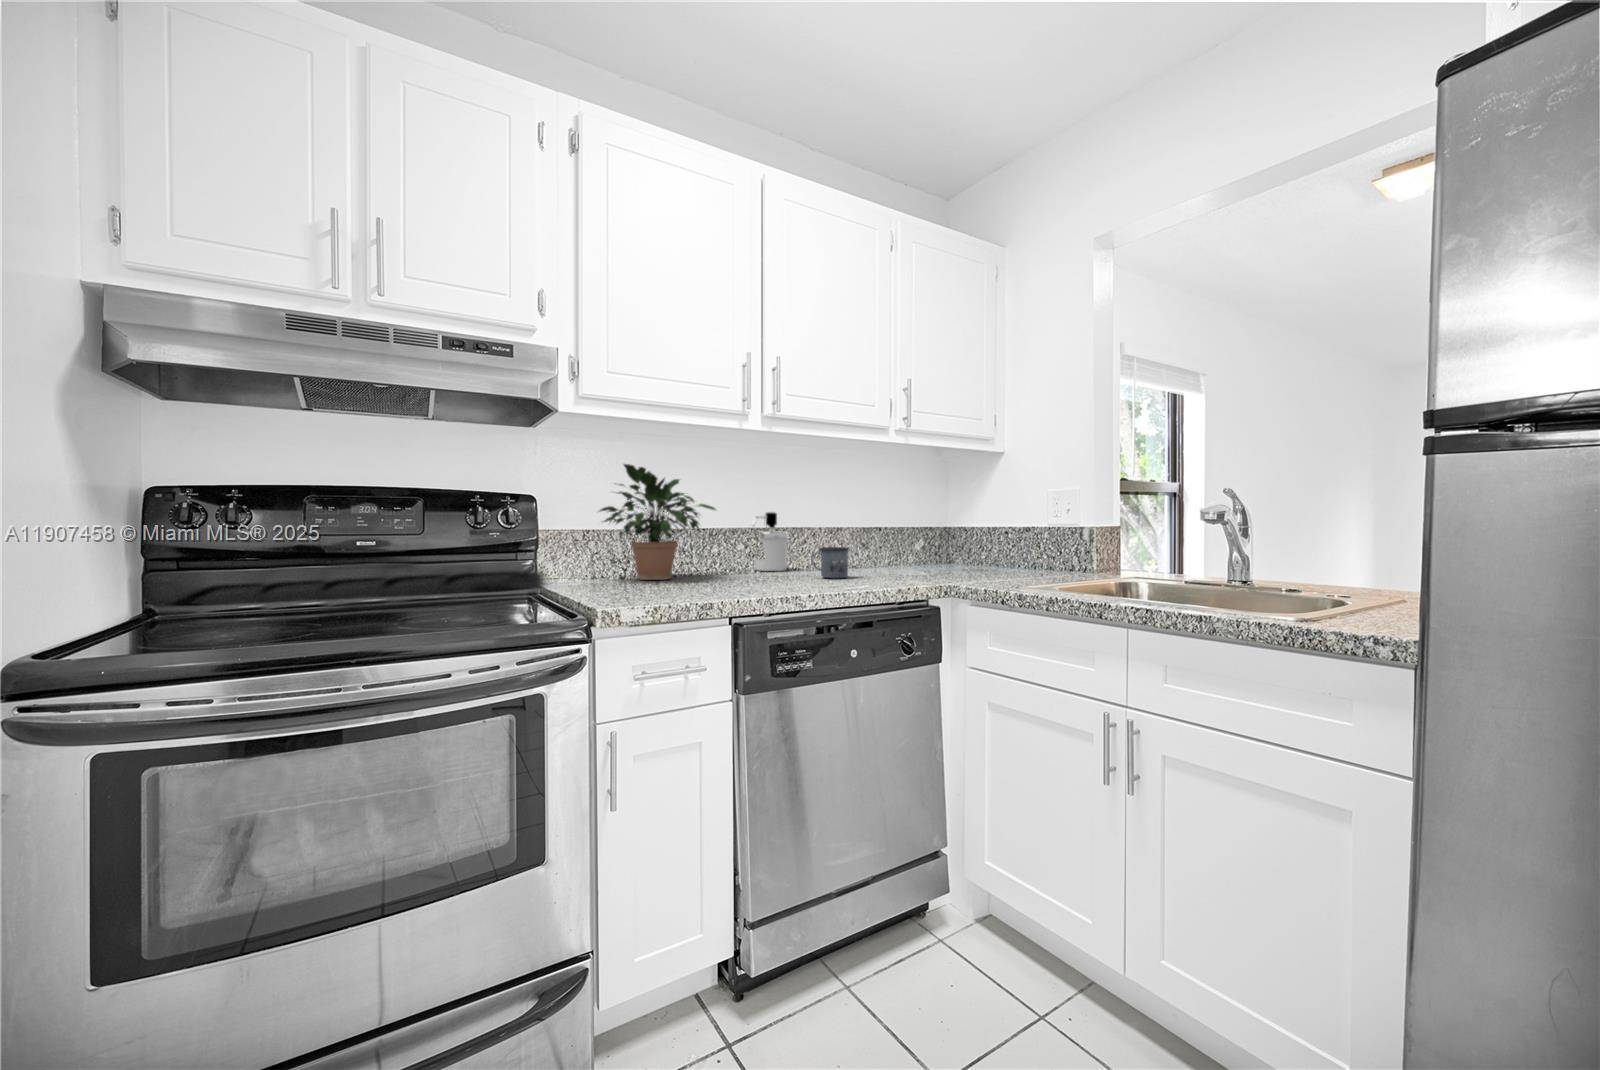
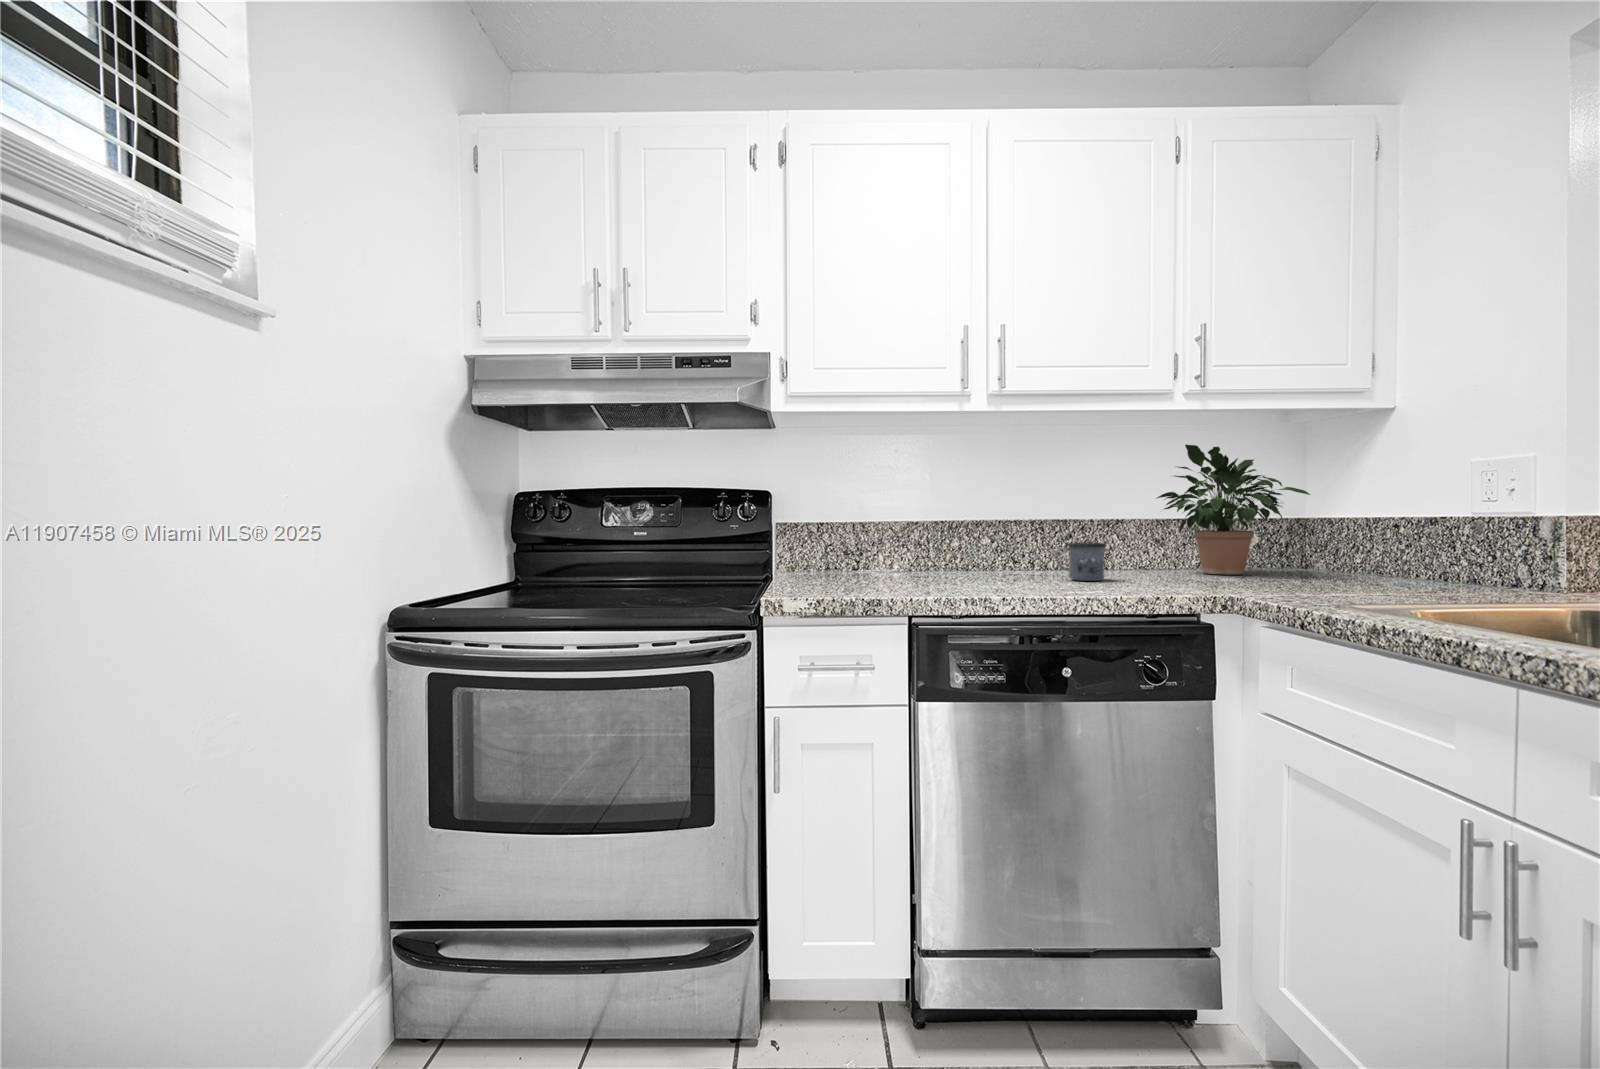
potted plant: present [600,464,715,580] -> present [1156,444,1310,575]
soap dispenser: present [752,512,788,571] -> none [999,502,1051,571]

